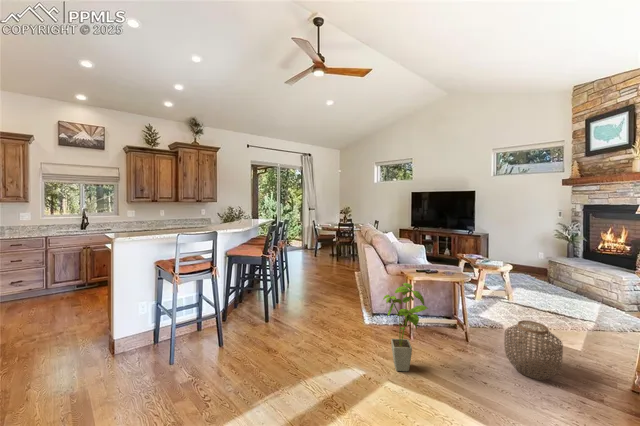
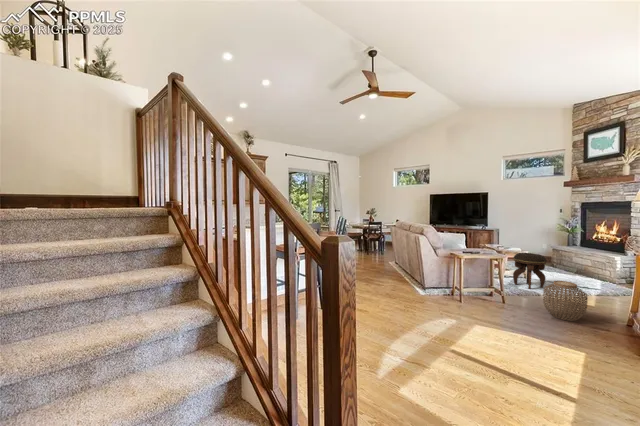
footstool: none [486,271,527,318] -> present [513,253,547,289]
house plant: present [383,283,428,371] -> none [455,252,493,319]

